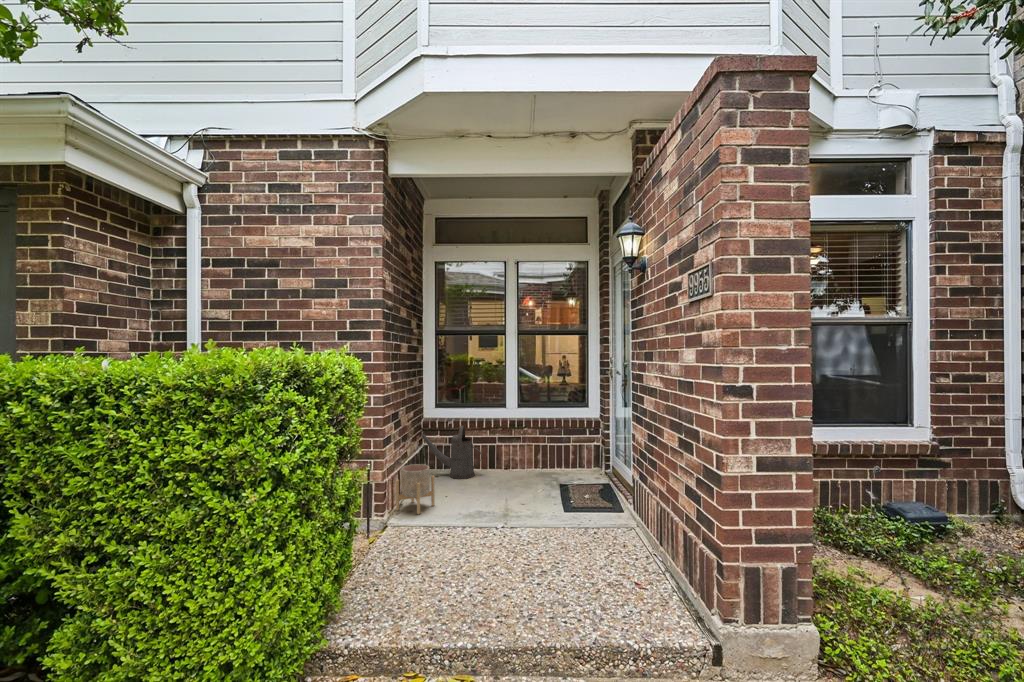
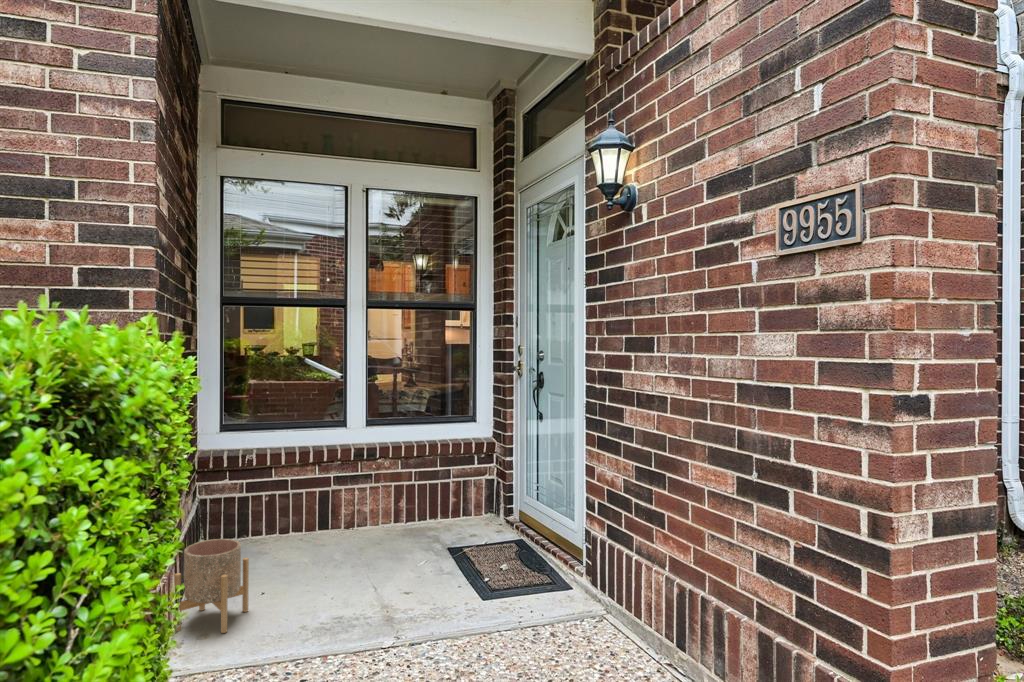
watering can: present [422,426,482,479] -> none [199,462,312,554]

